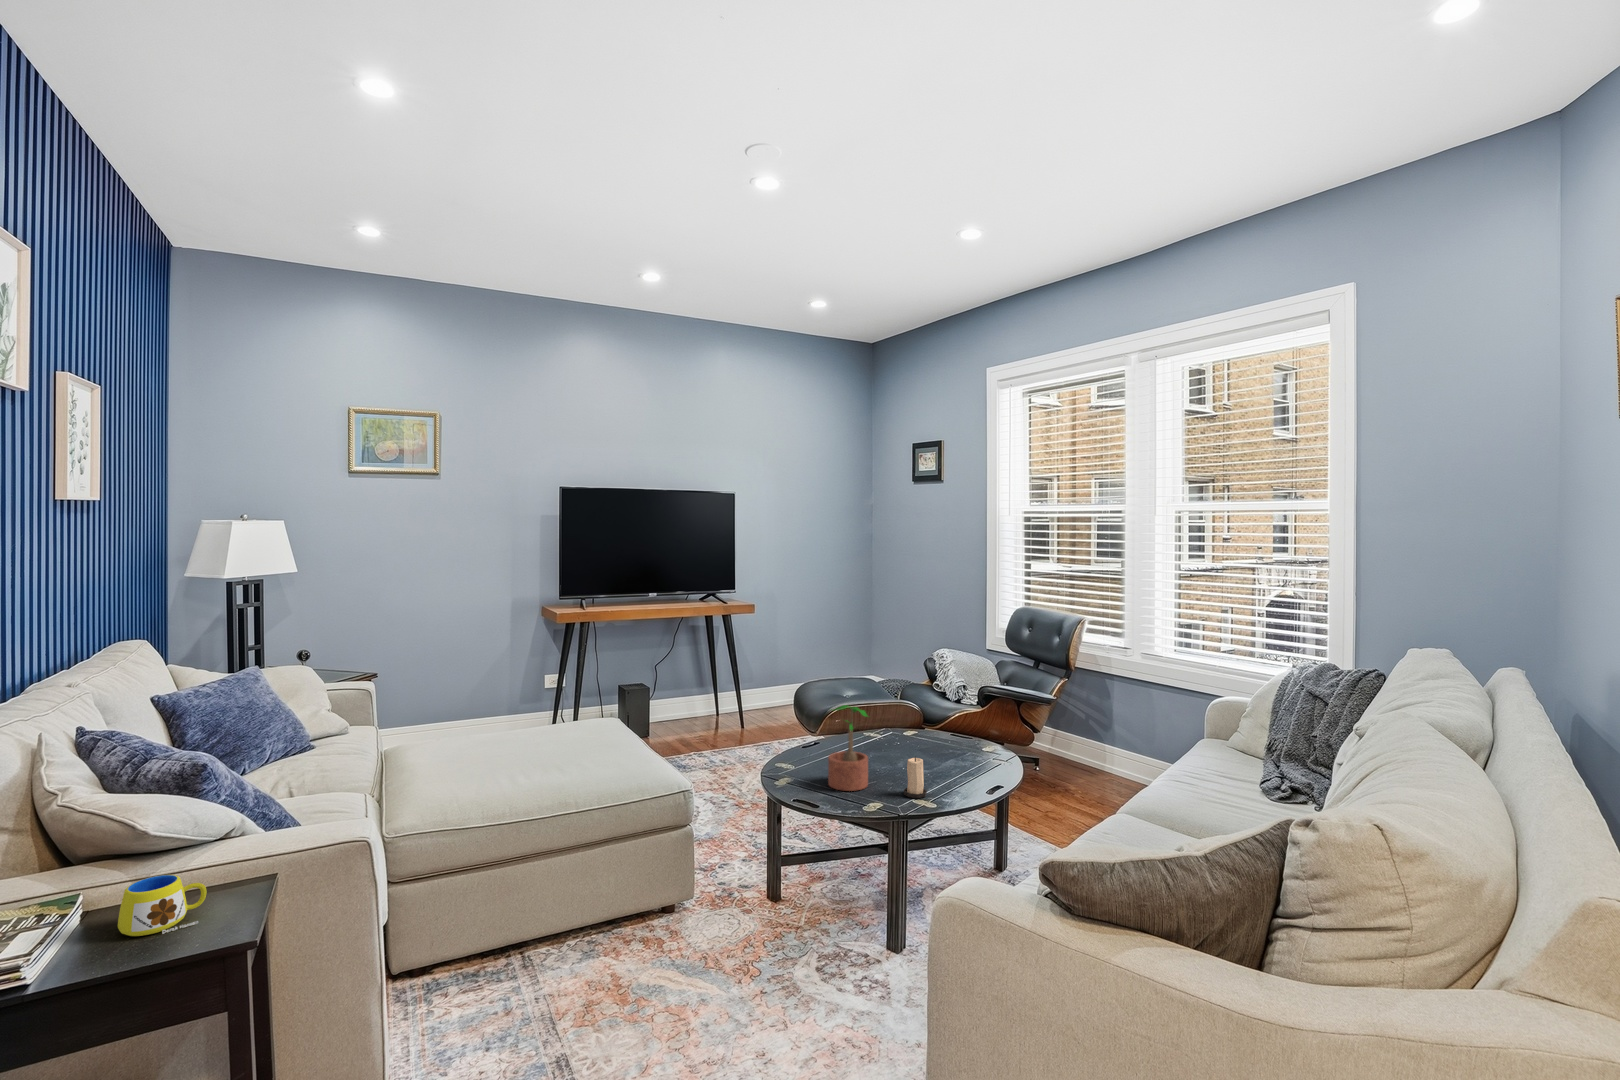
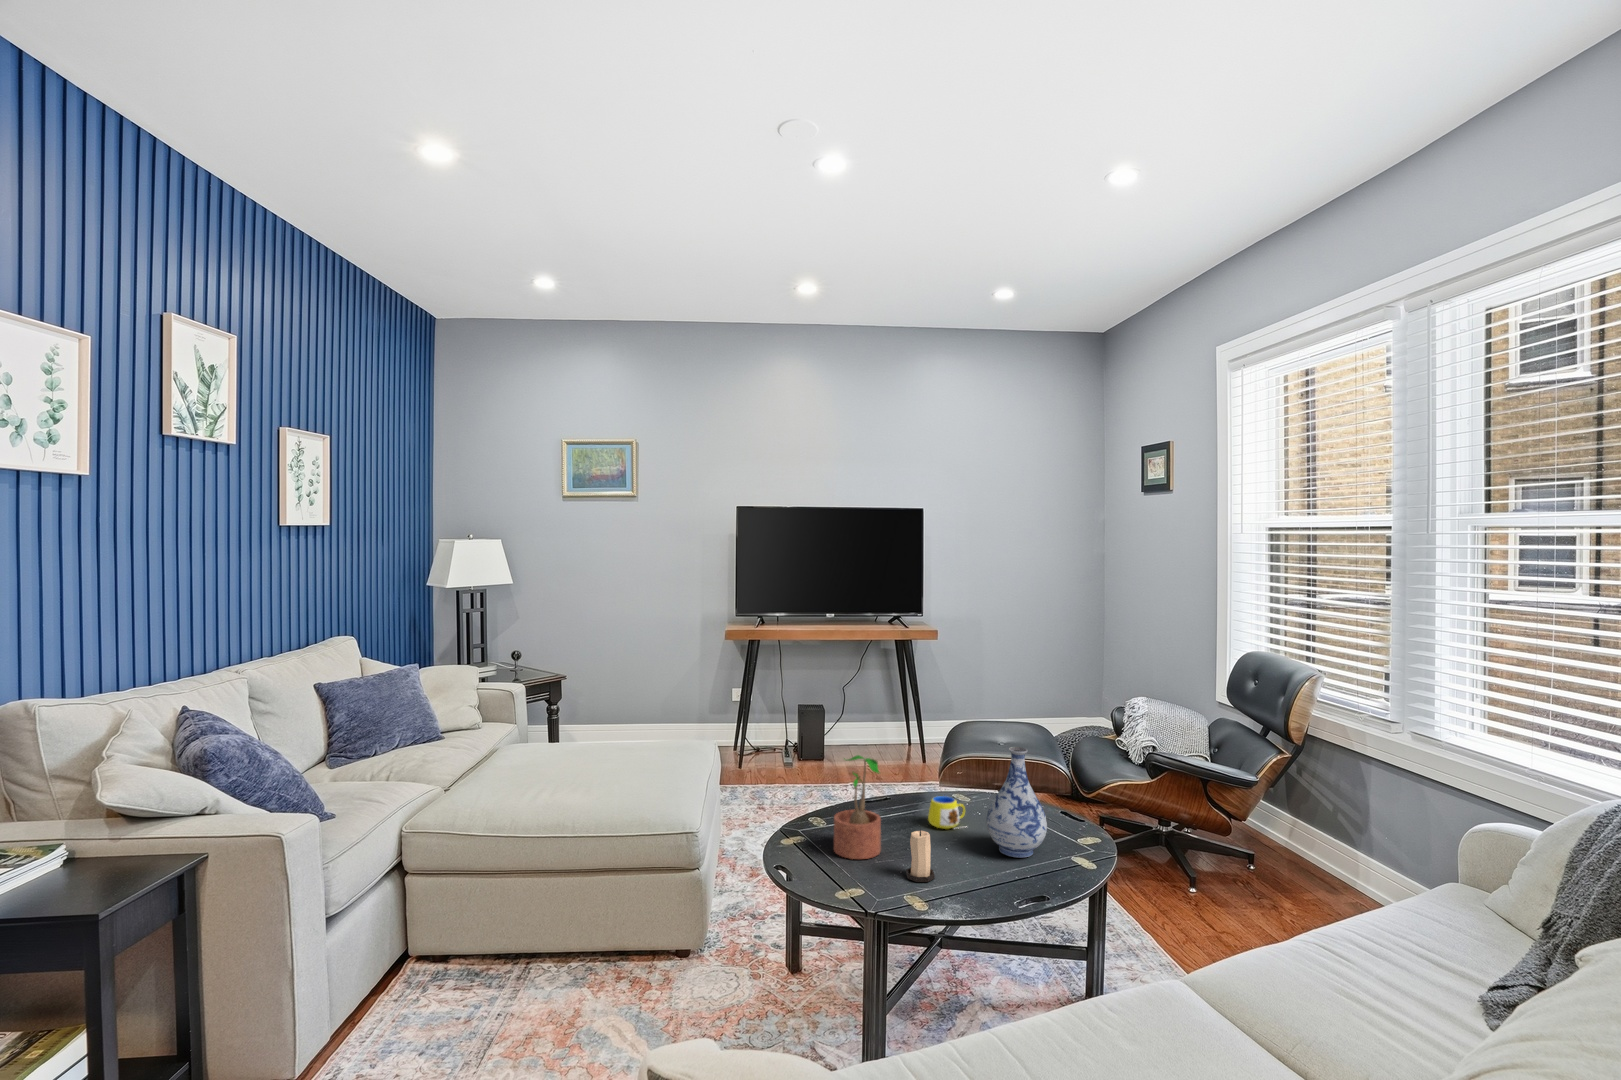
vase: none [938,685,985,771] -> present [987,747,1047,857]
mug: present [118,875,207,936] -> present [928,796,967,829]

